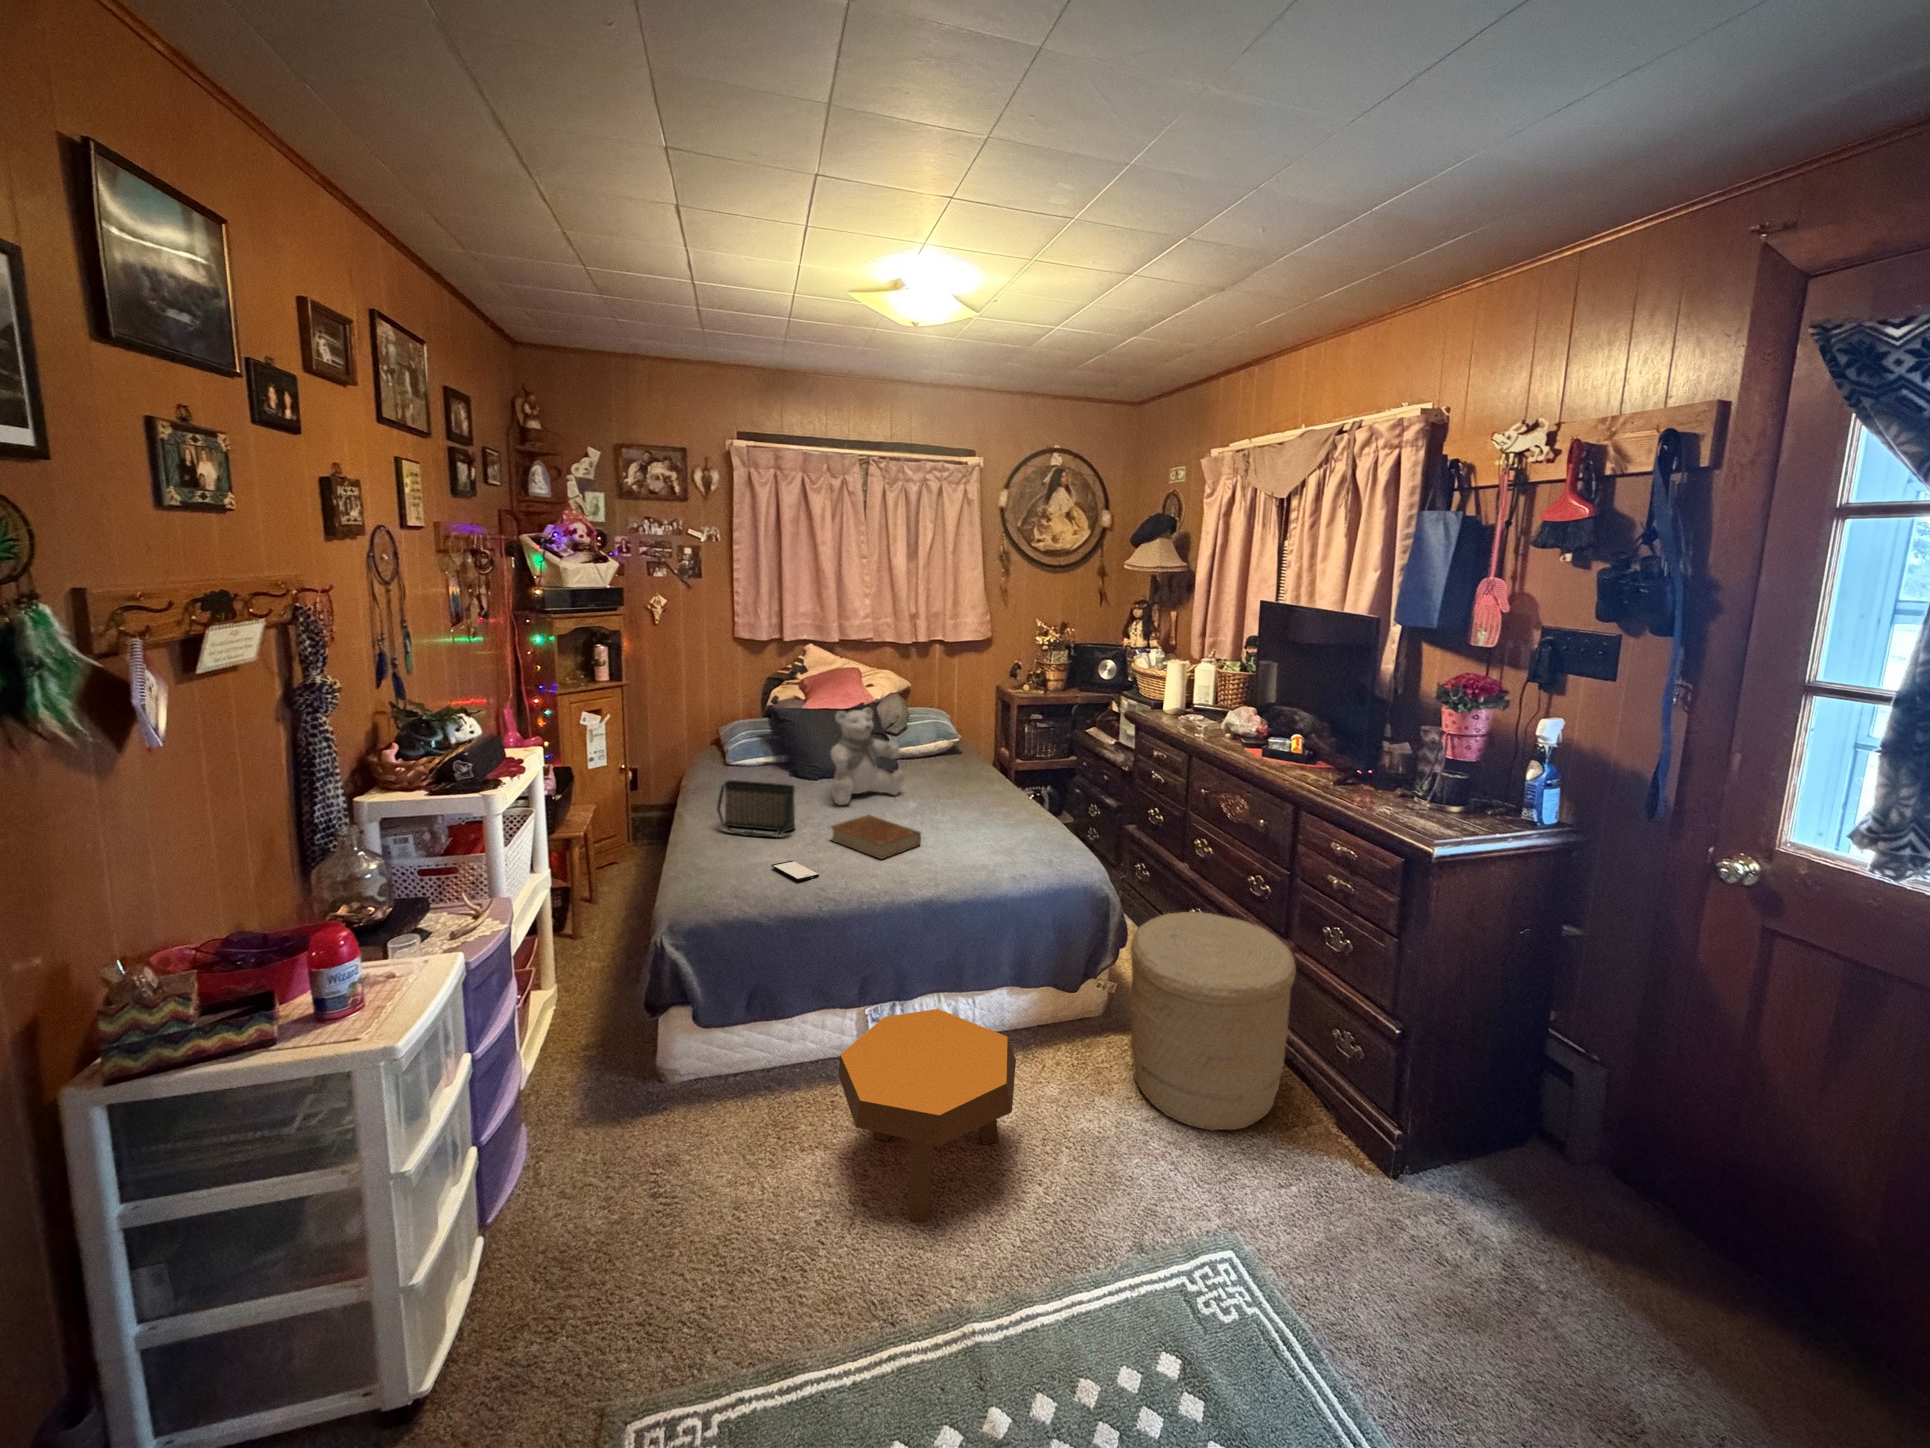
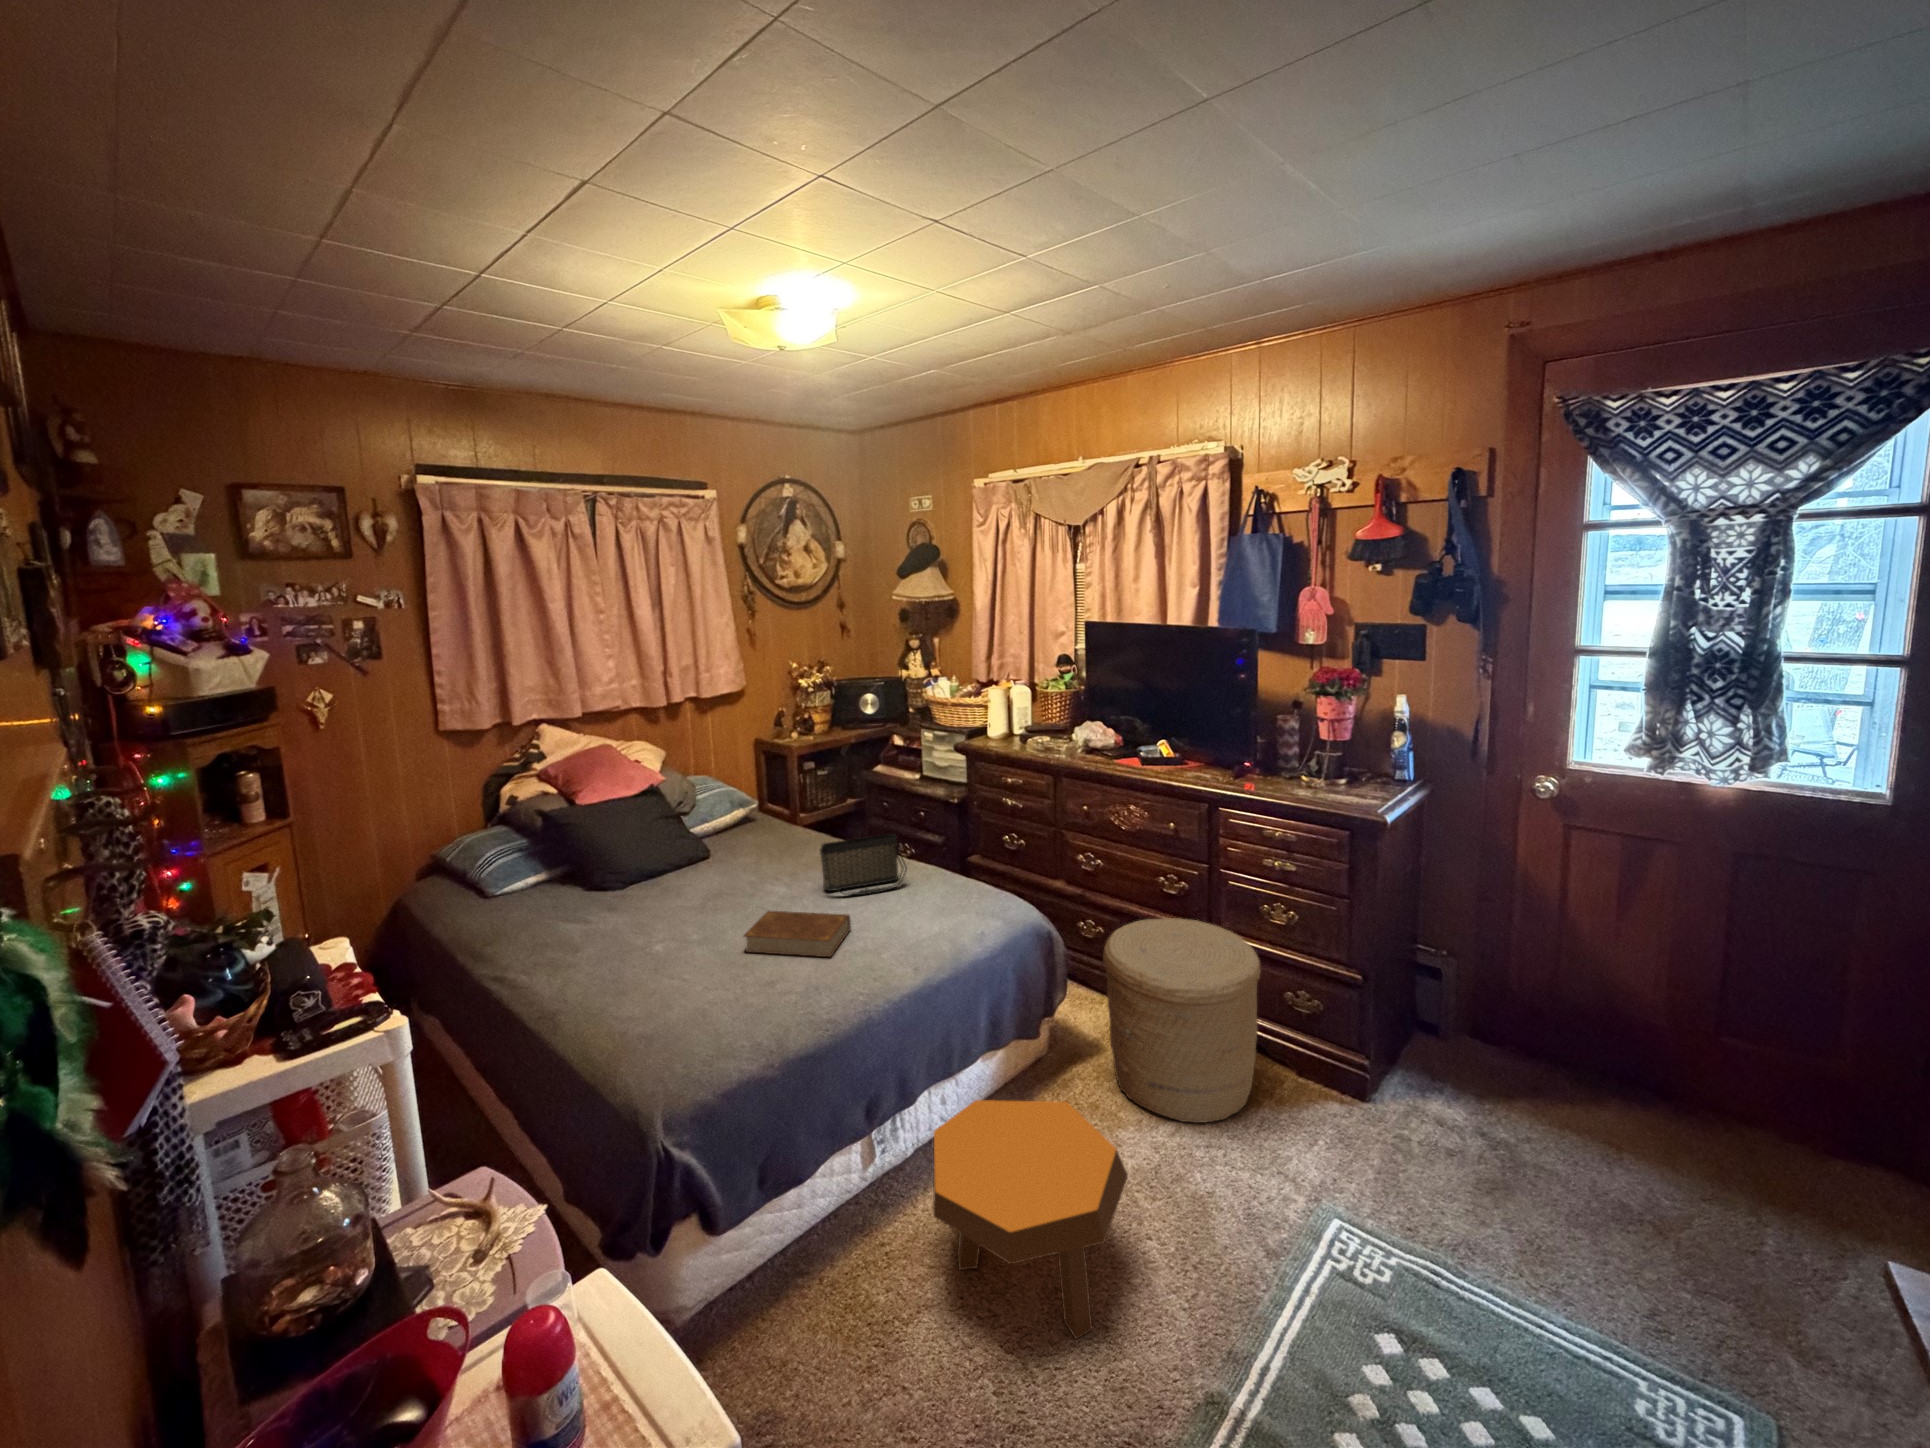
teddy bear: present [831,708,904,805] -> none [676,787,756,909]
handbag: present [717,780,795,837] -> present [820,834,907,895]
smartphone: present [771,861,819,881] -> none [719,989,787,1010]

